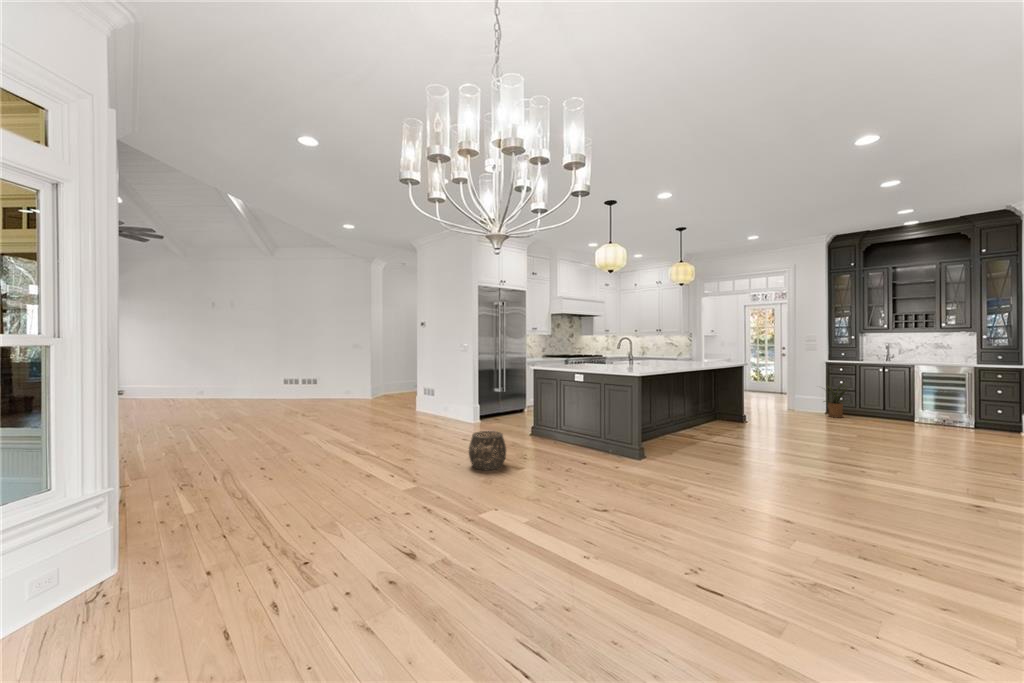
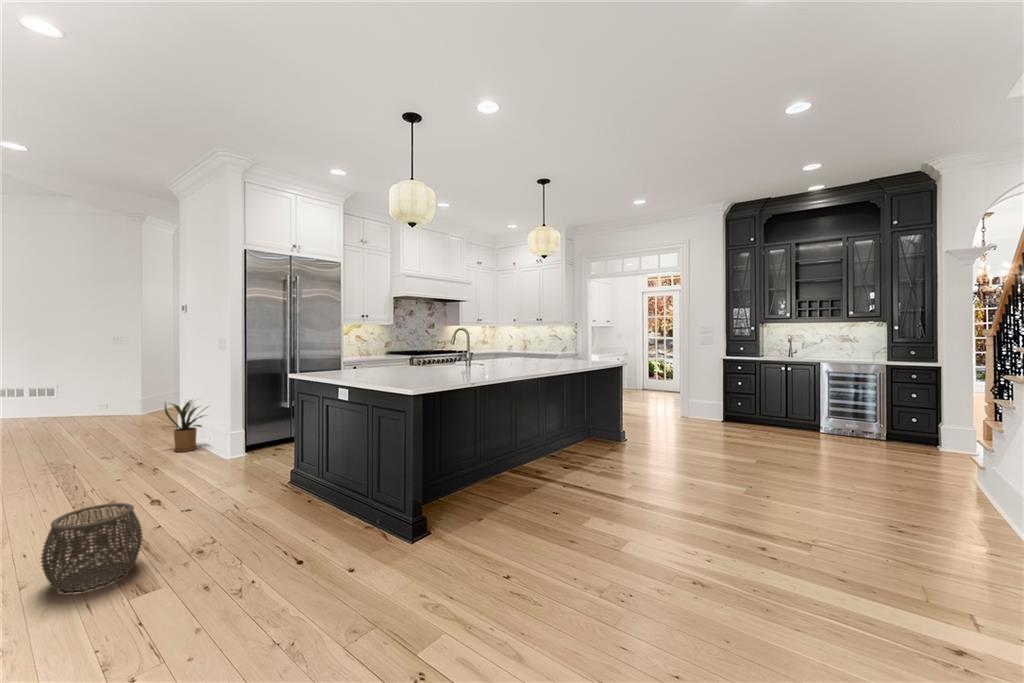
house plant: present [828,383,847,418] -> present [165,400,208,452]

